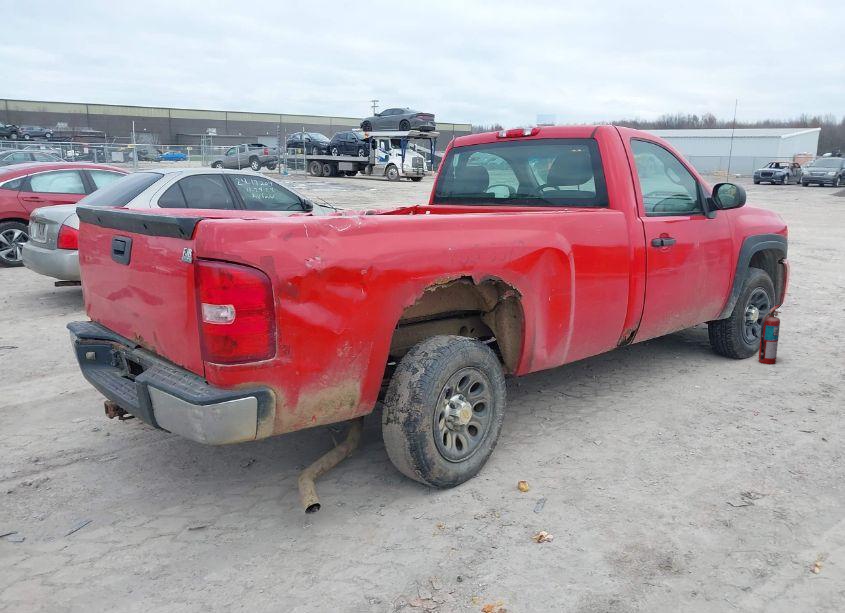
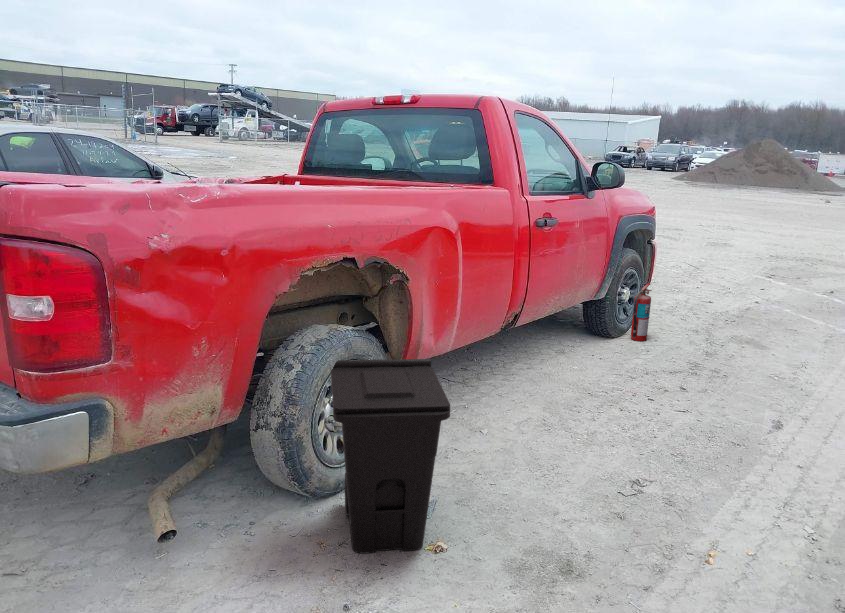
trash can: none [451,366,555,537] -> present [331,359,450,554]

